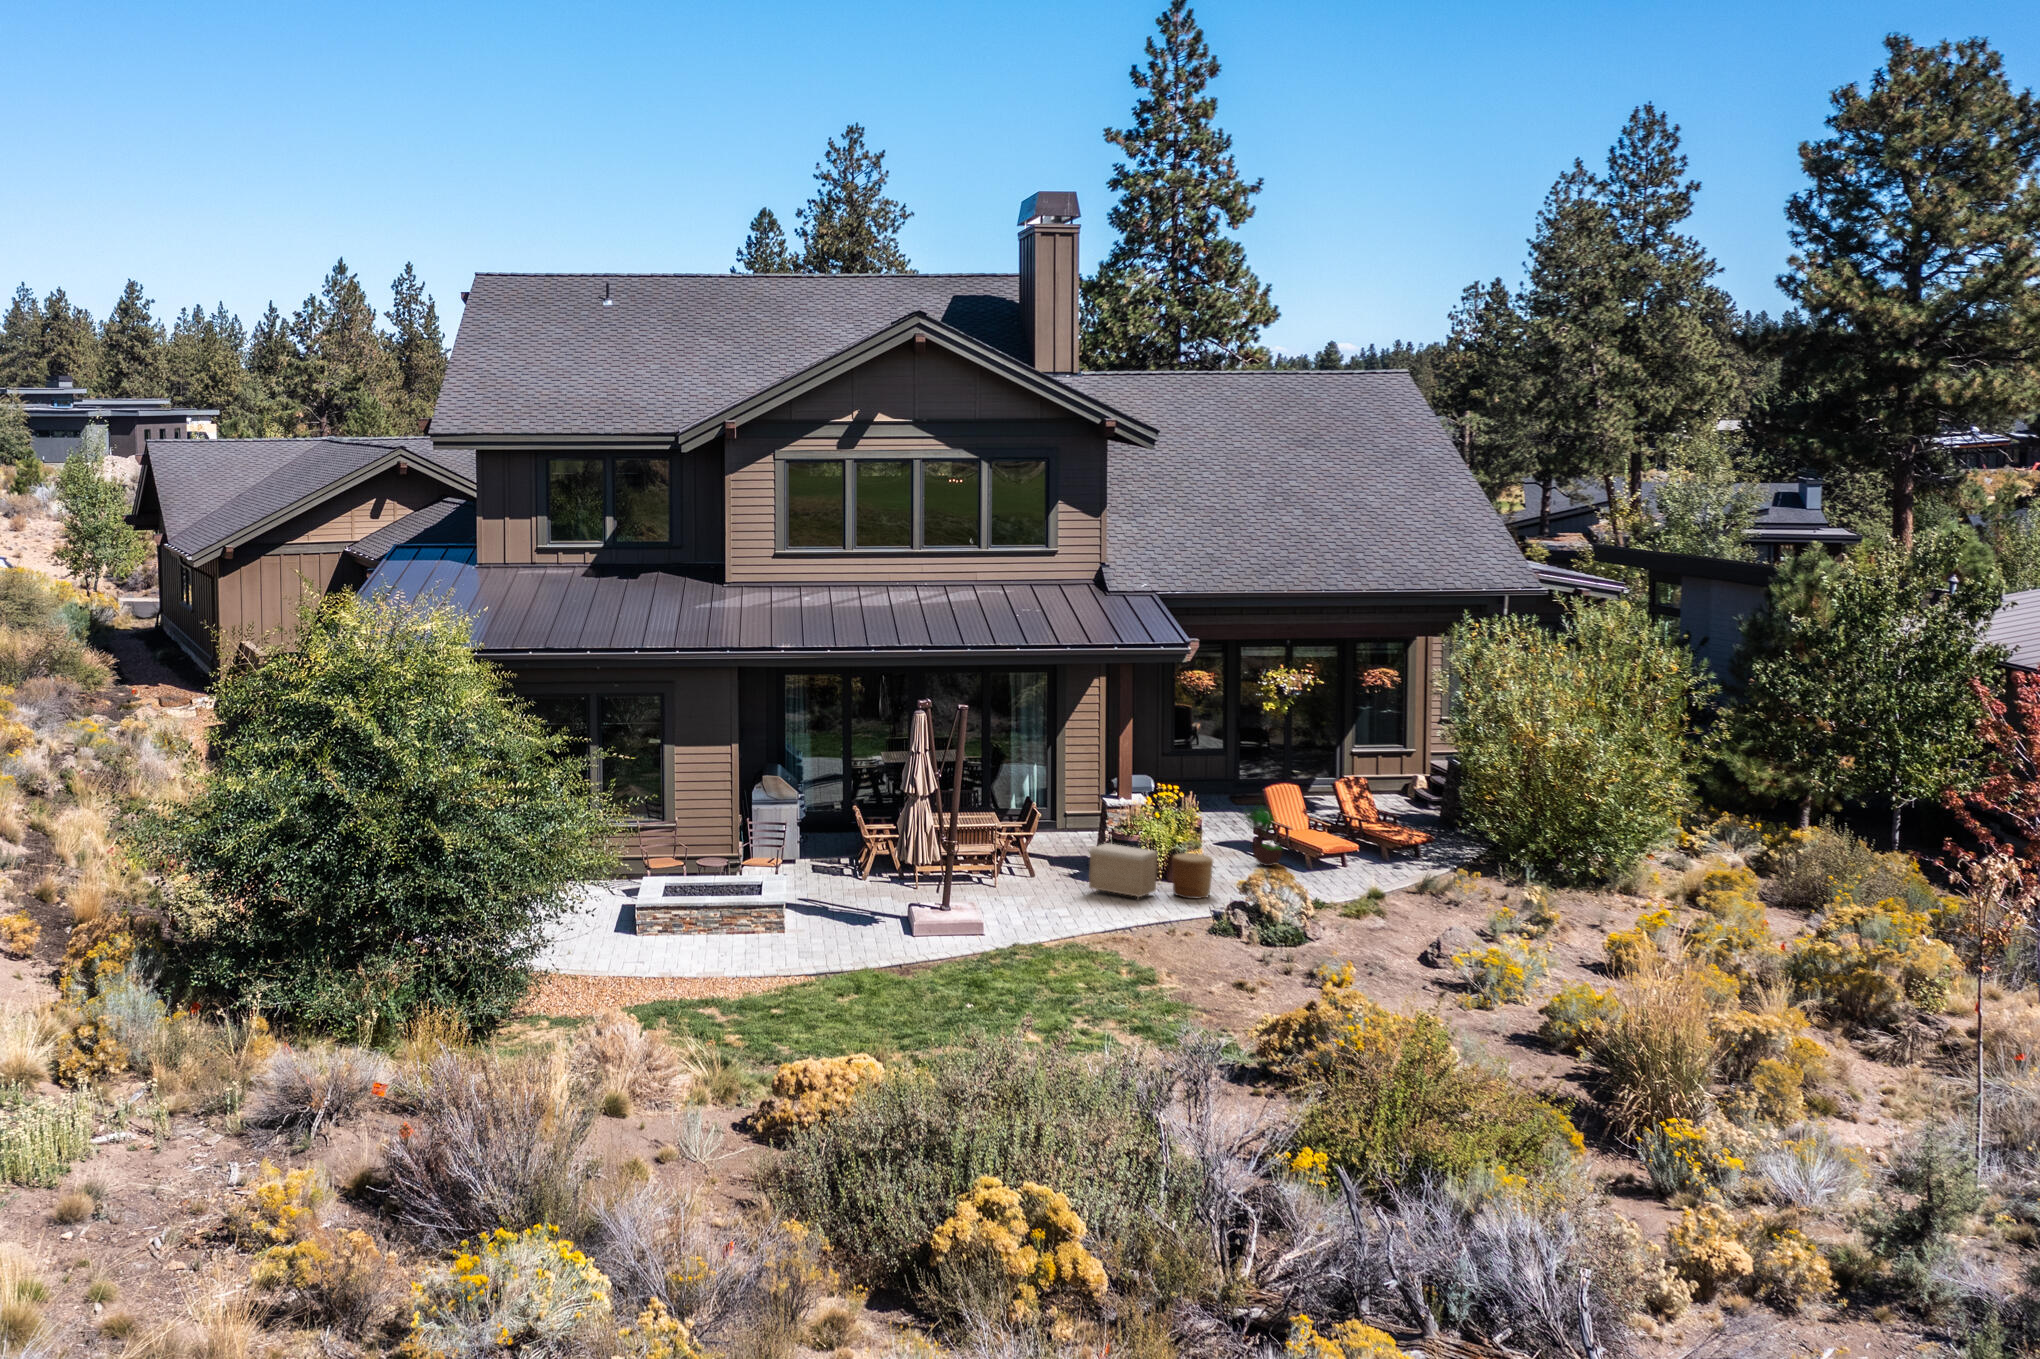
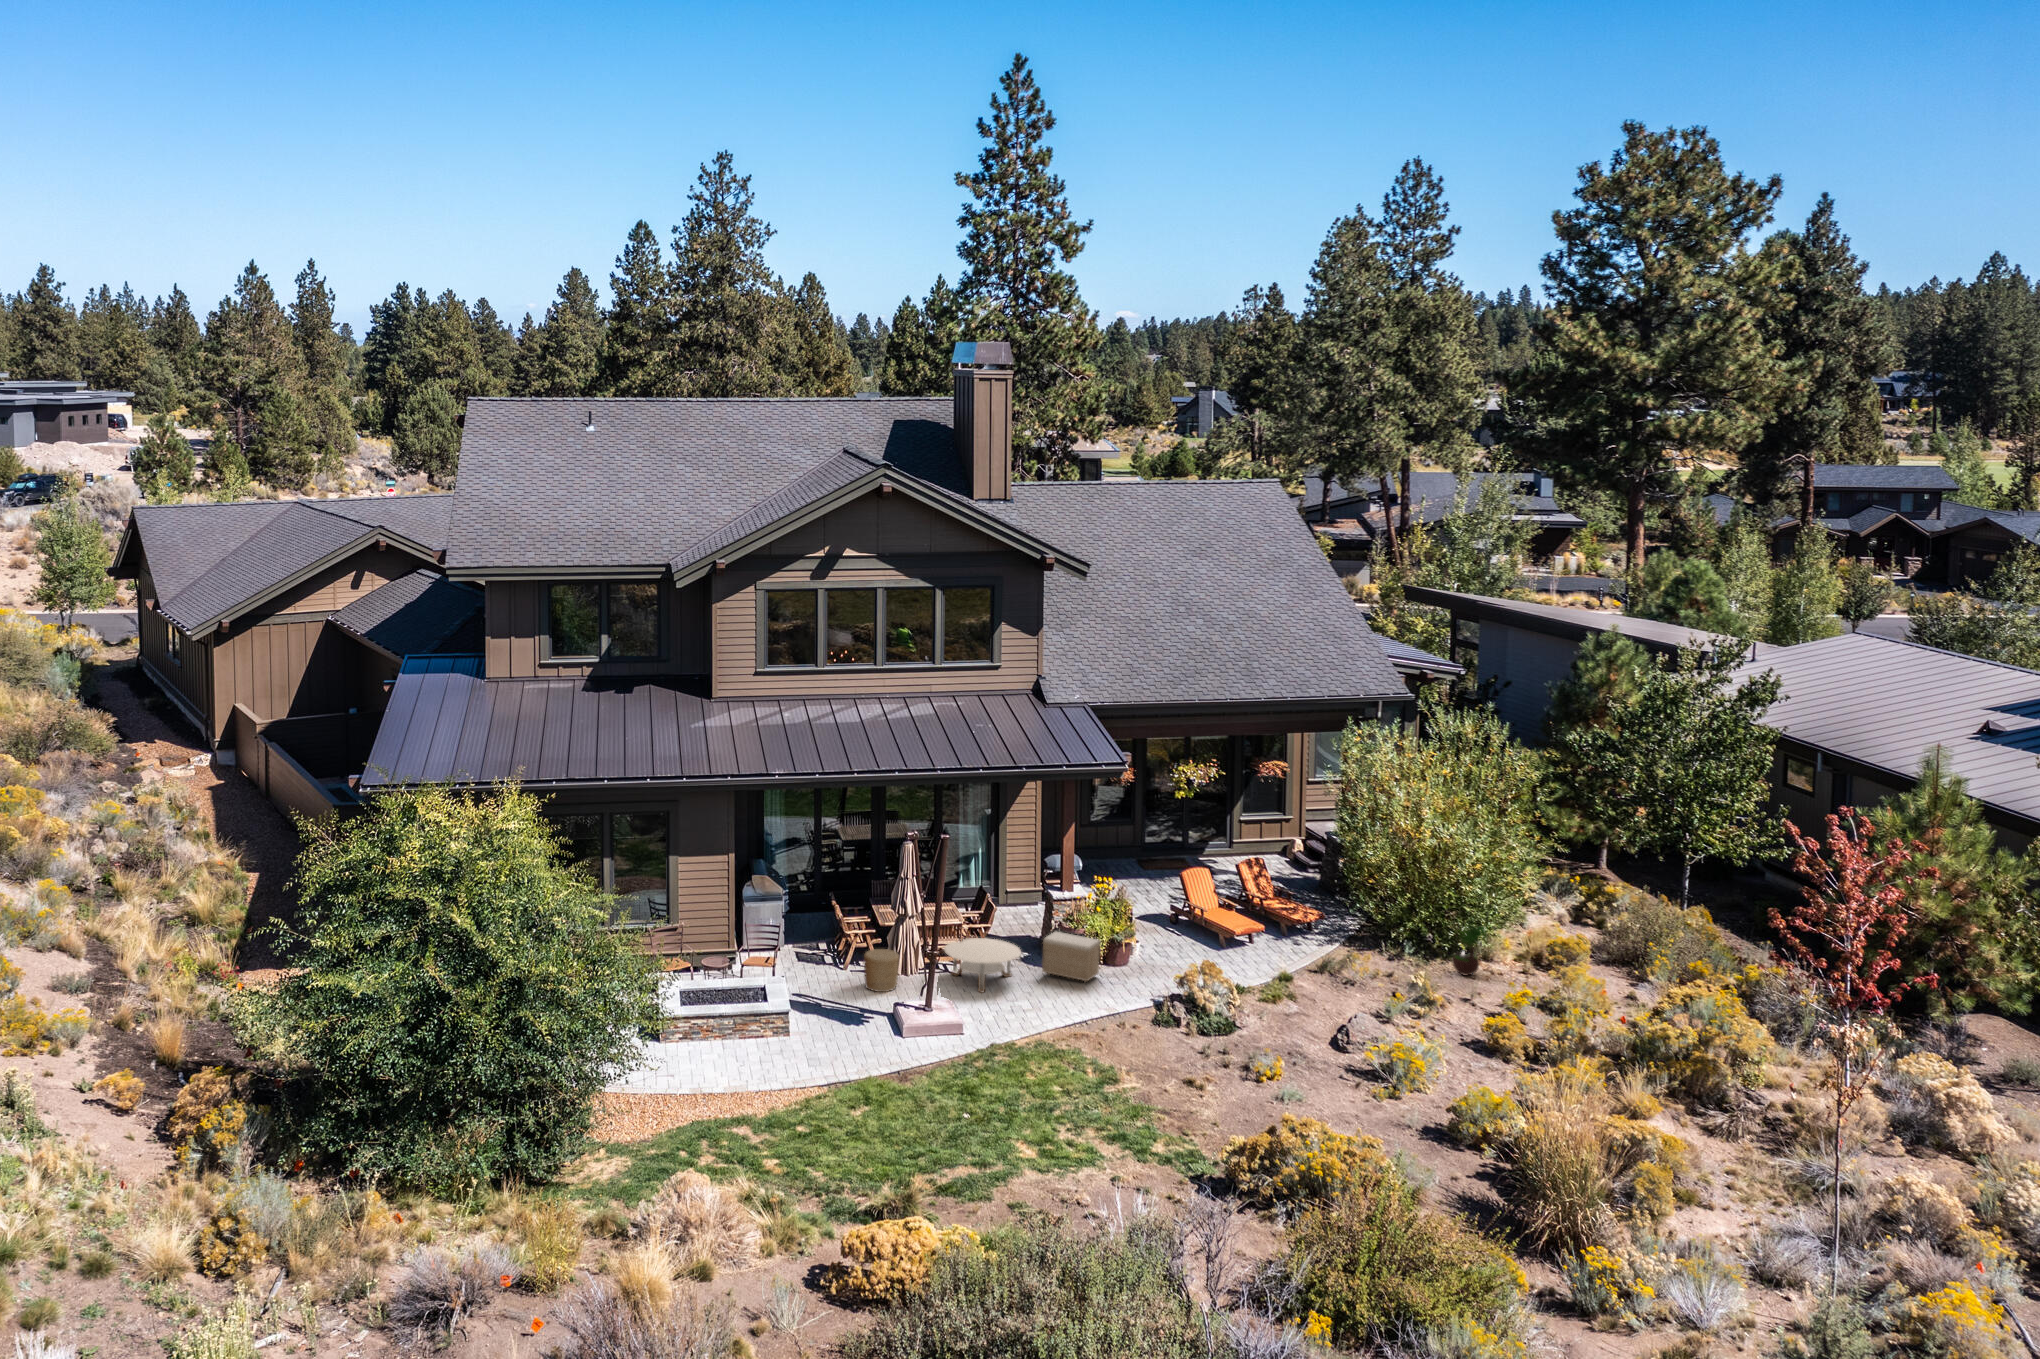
potted tree: present [1243,807,1282,866] -> present [1453,924,1488,975]
round table: none [973,850,1063,905] -> present [944,938,1021,993]
woven basket: present [1172,853,1213,899] -> present [864,949,899,992]

